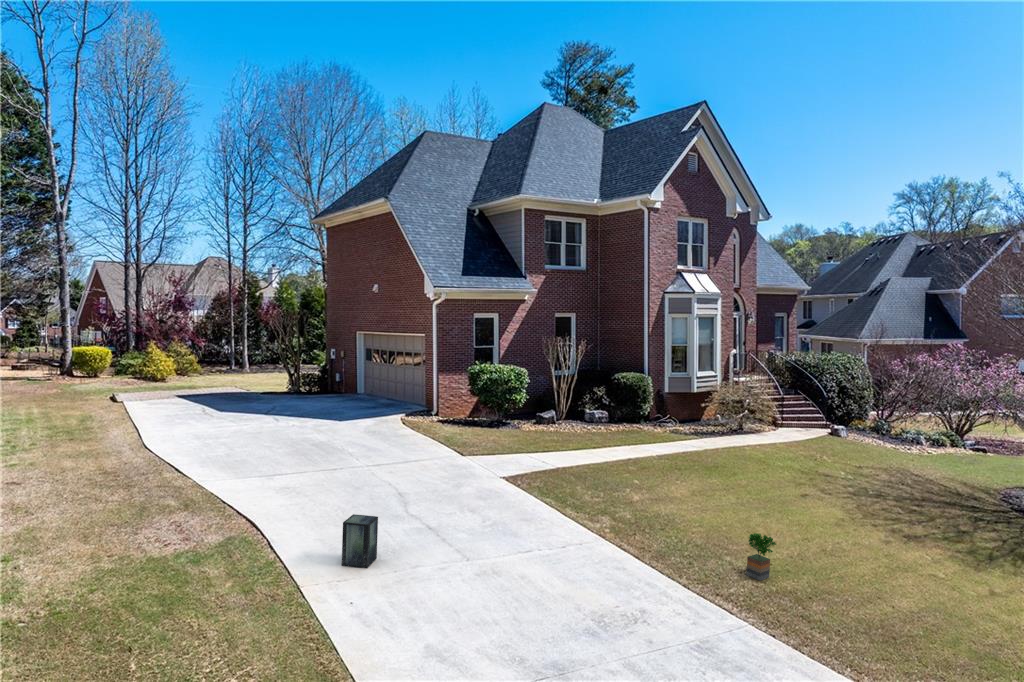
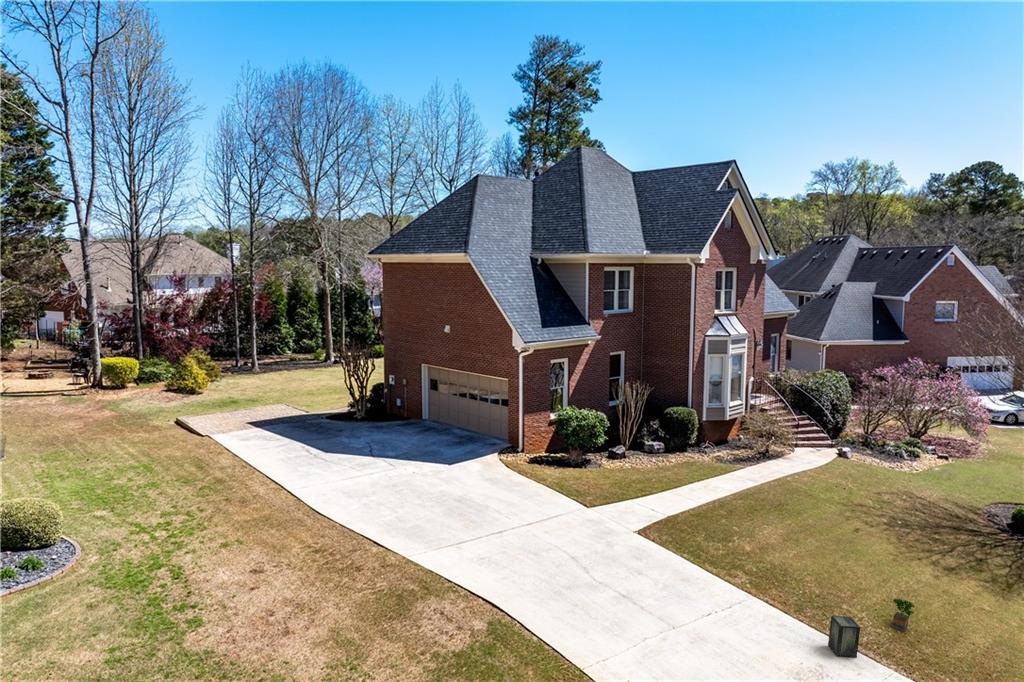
storage box: present [342,514,378,568] -> present [828,616,860,658]

